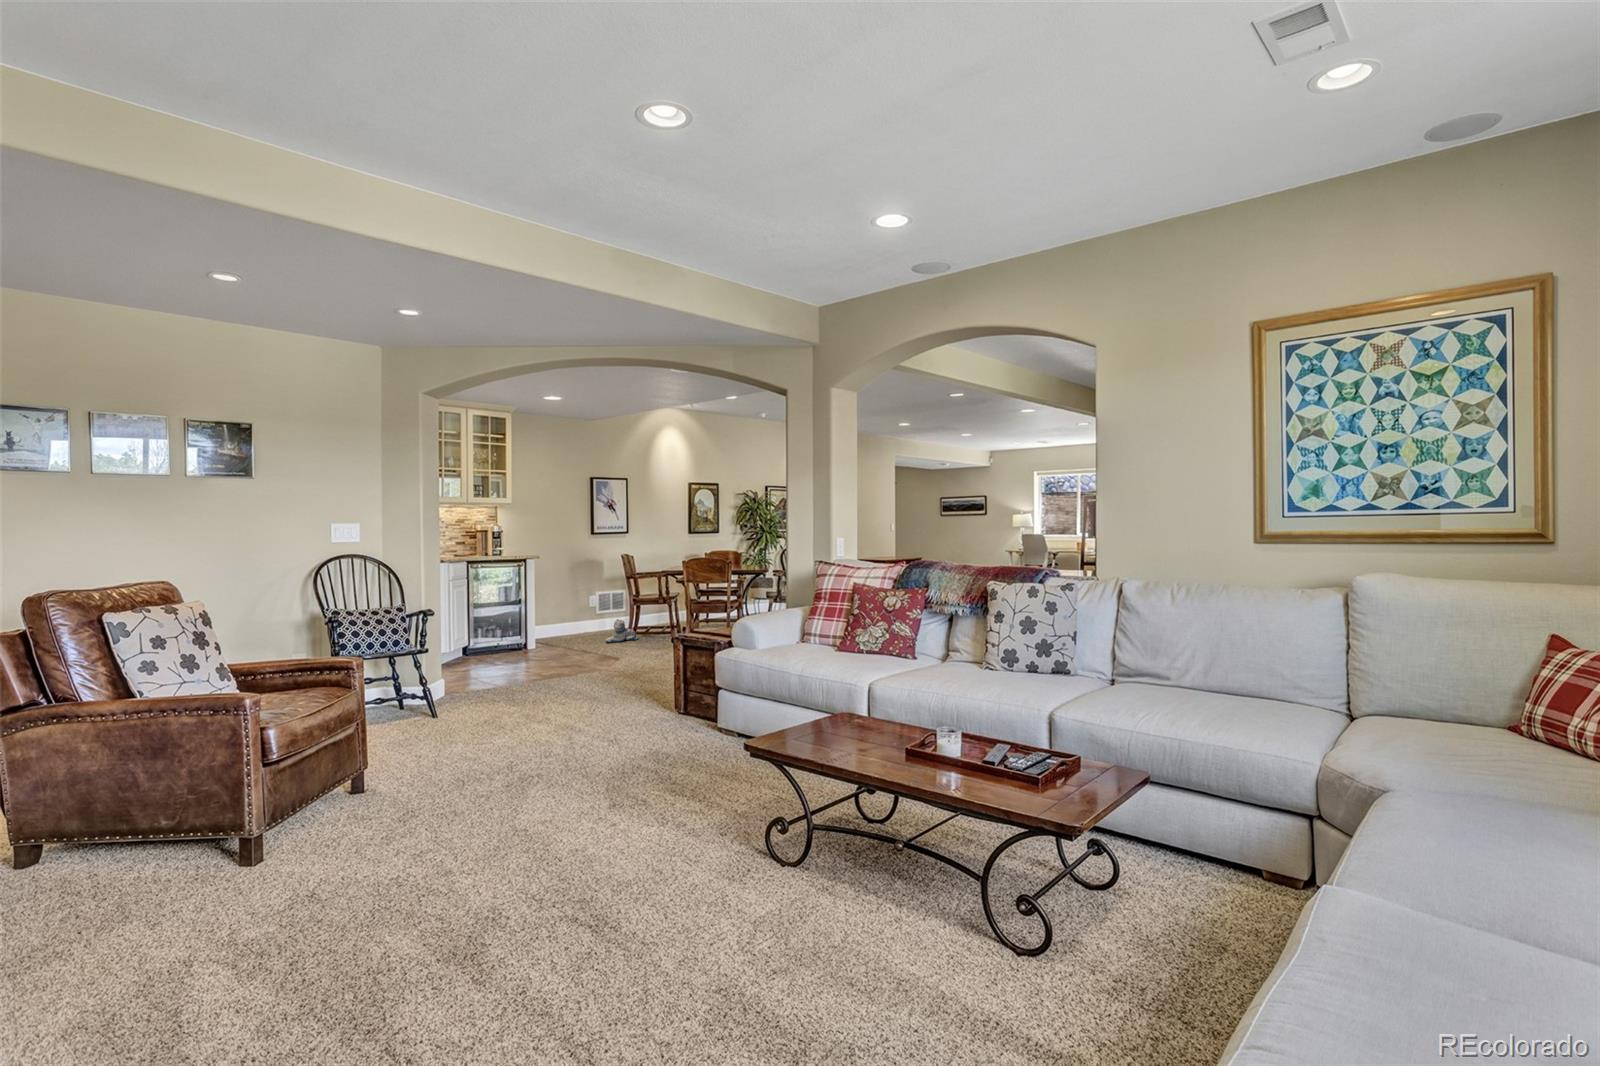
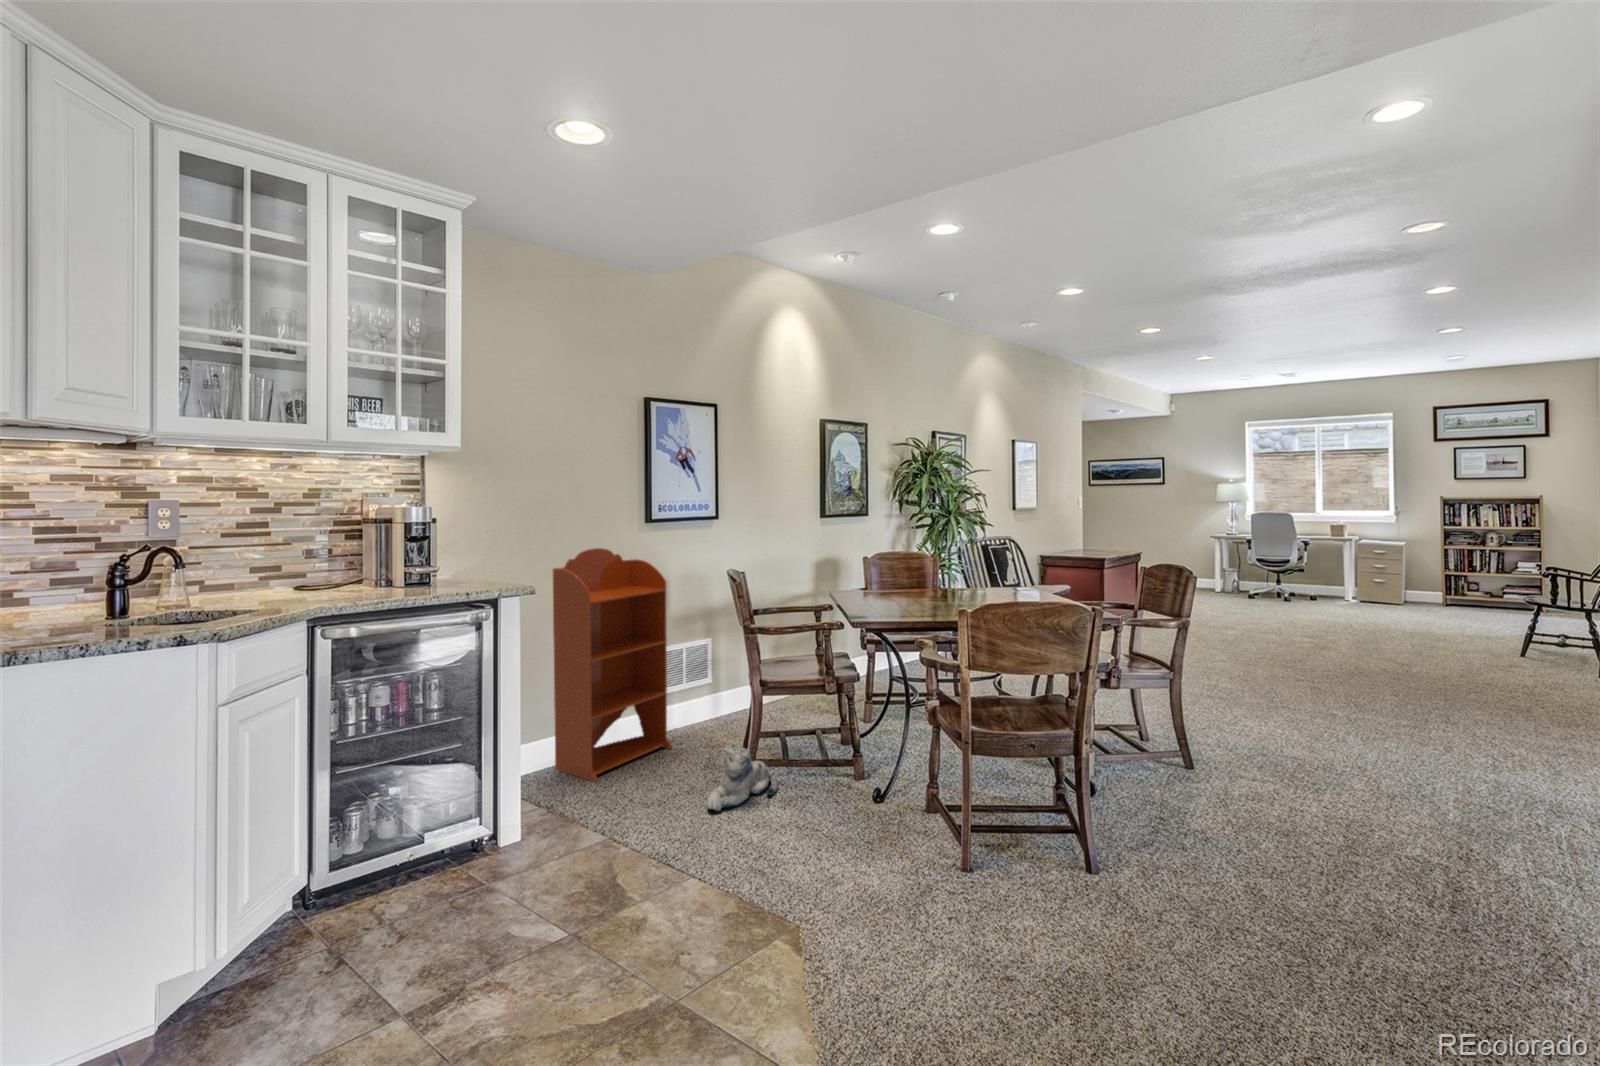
bookcase: none [549,544,602,639] -> present [553,548,672,782]

